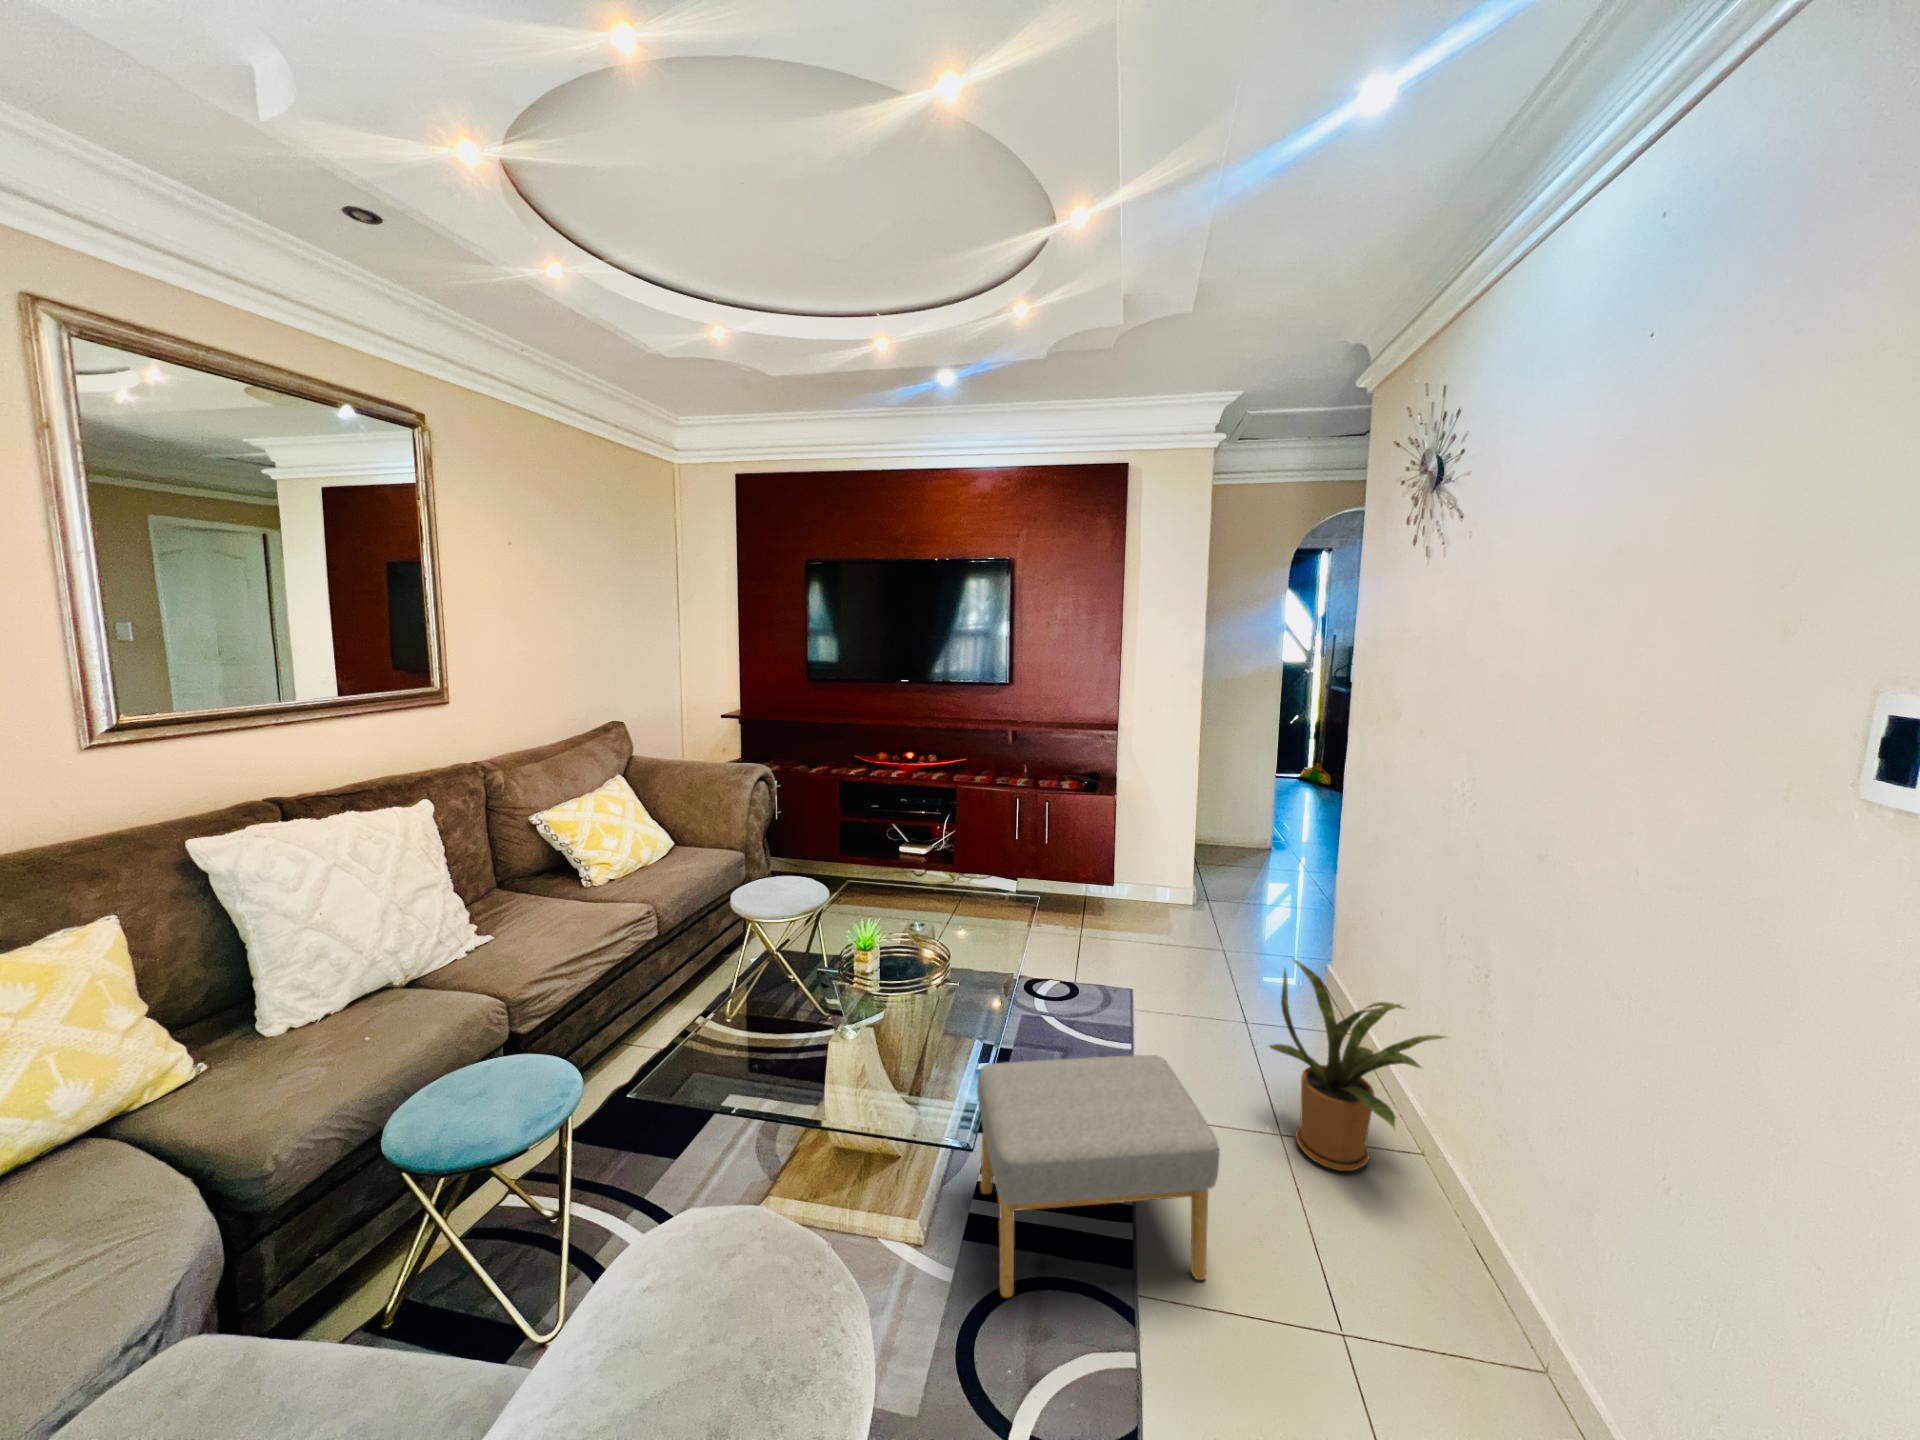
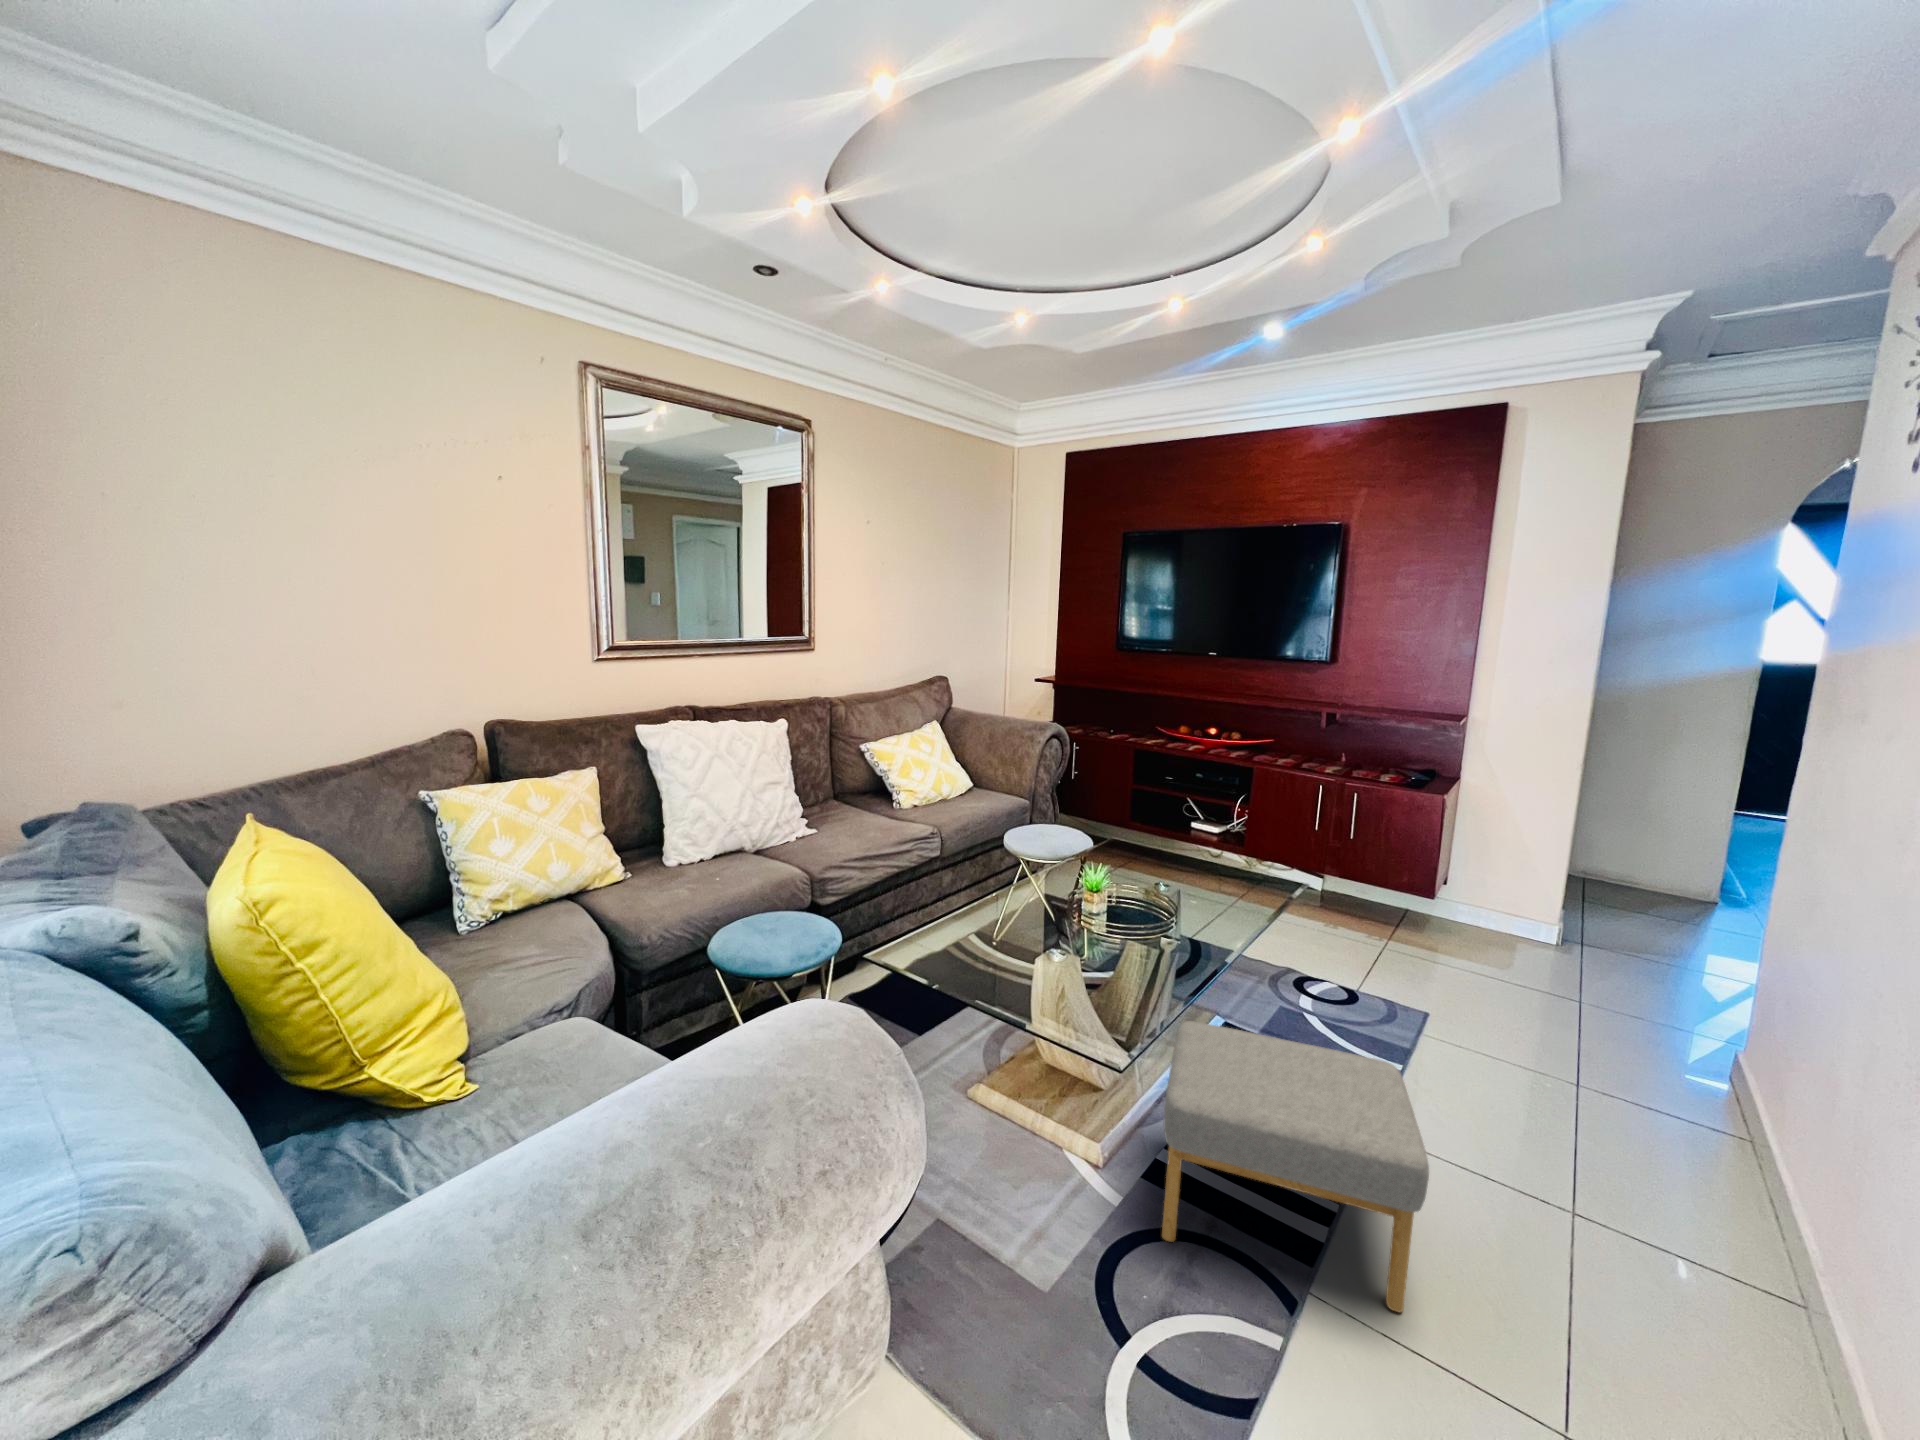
house plant: present [1270,960,1445,1171] -> none [1569,1003,1857,1285]

